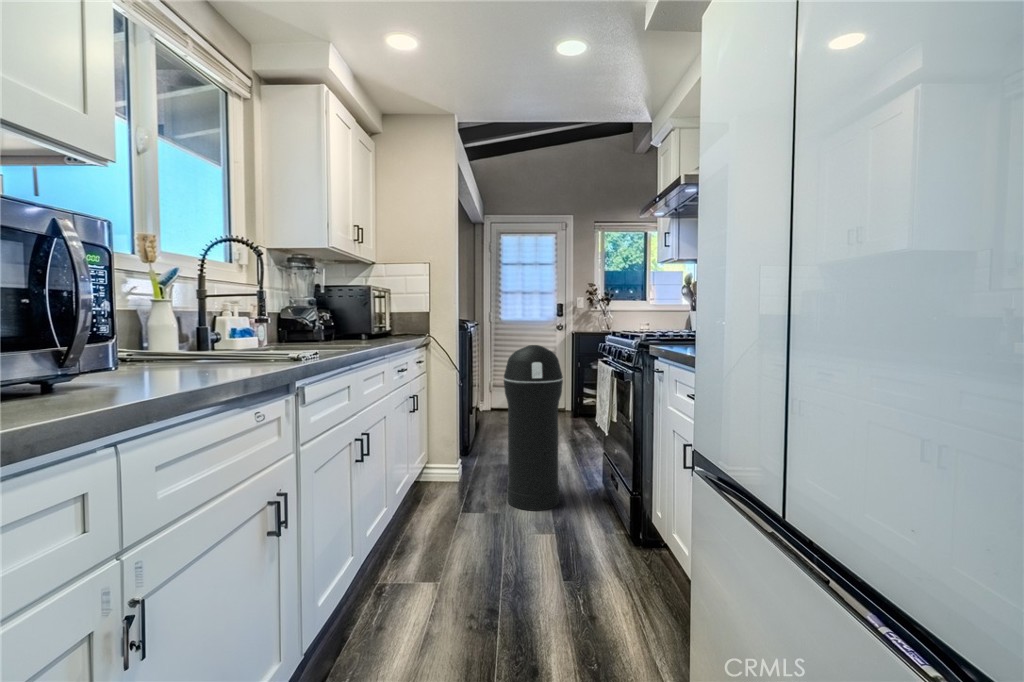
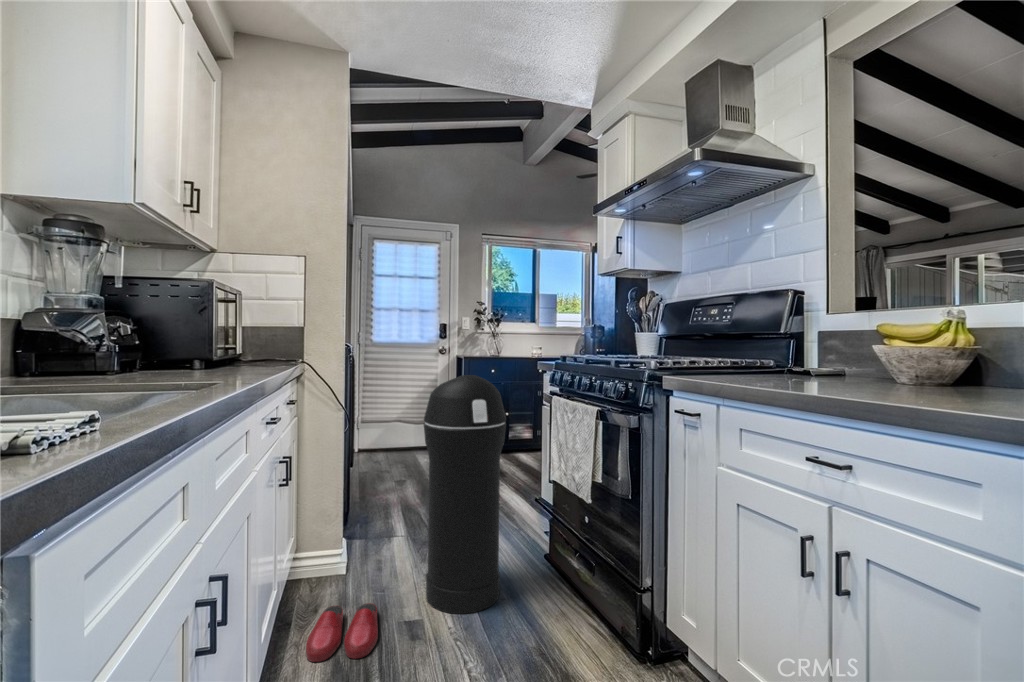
slippers: none [426,495,472,522] -> present [306,603,378,662]

